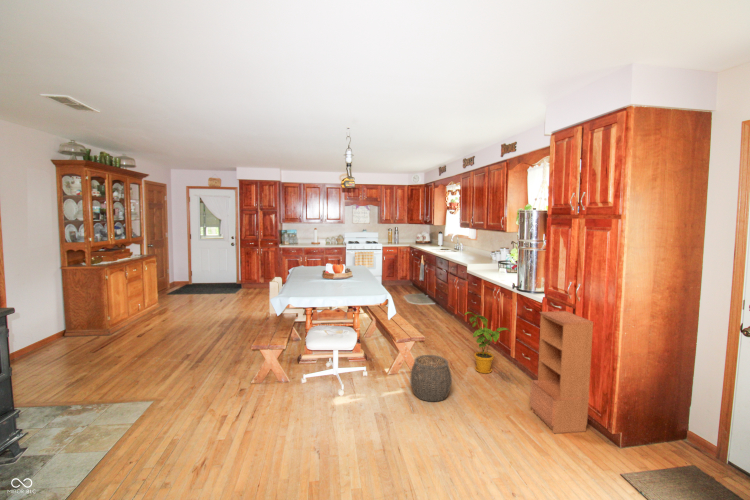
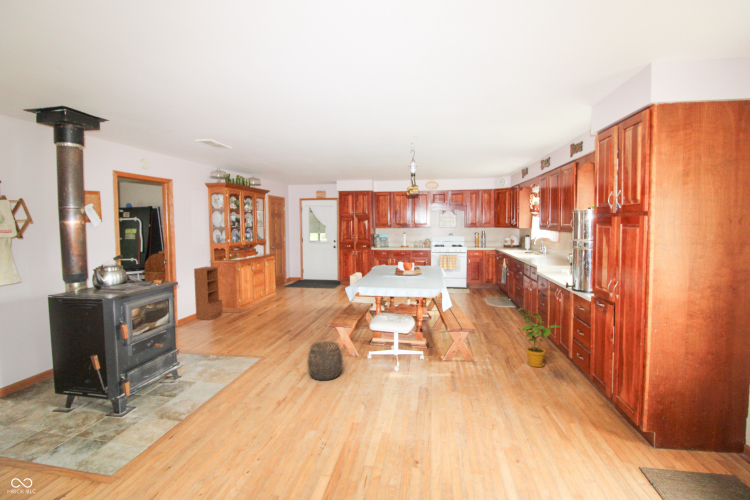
bookcase: present [530,311,593,433] -> present [194,267,222,320]
woven basket: present [411,355,452,401] -> present [307,341,343,380]

